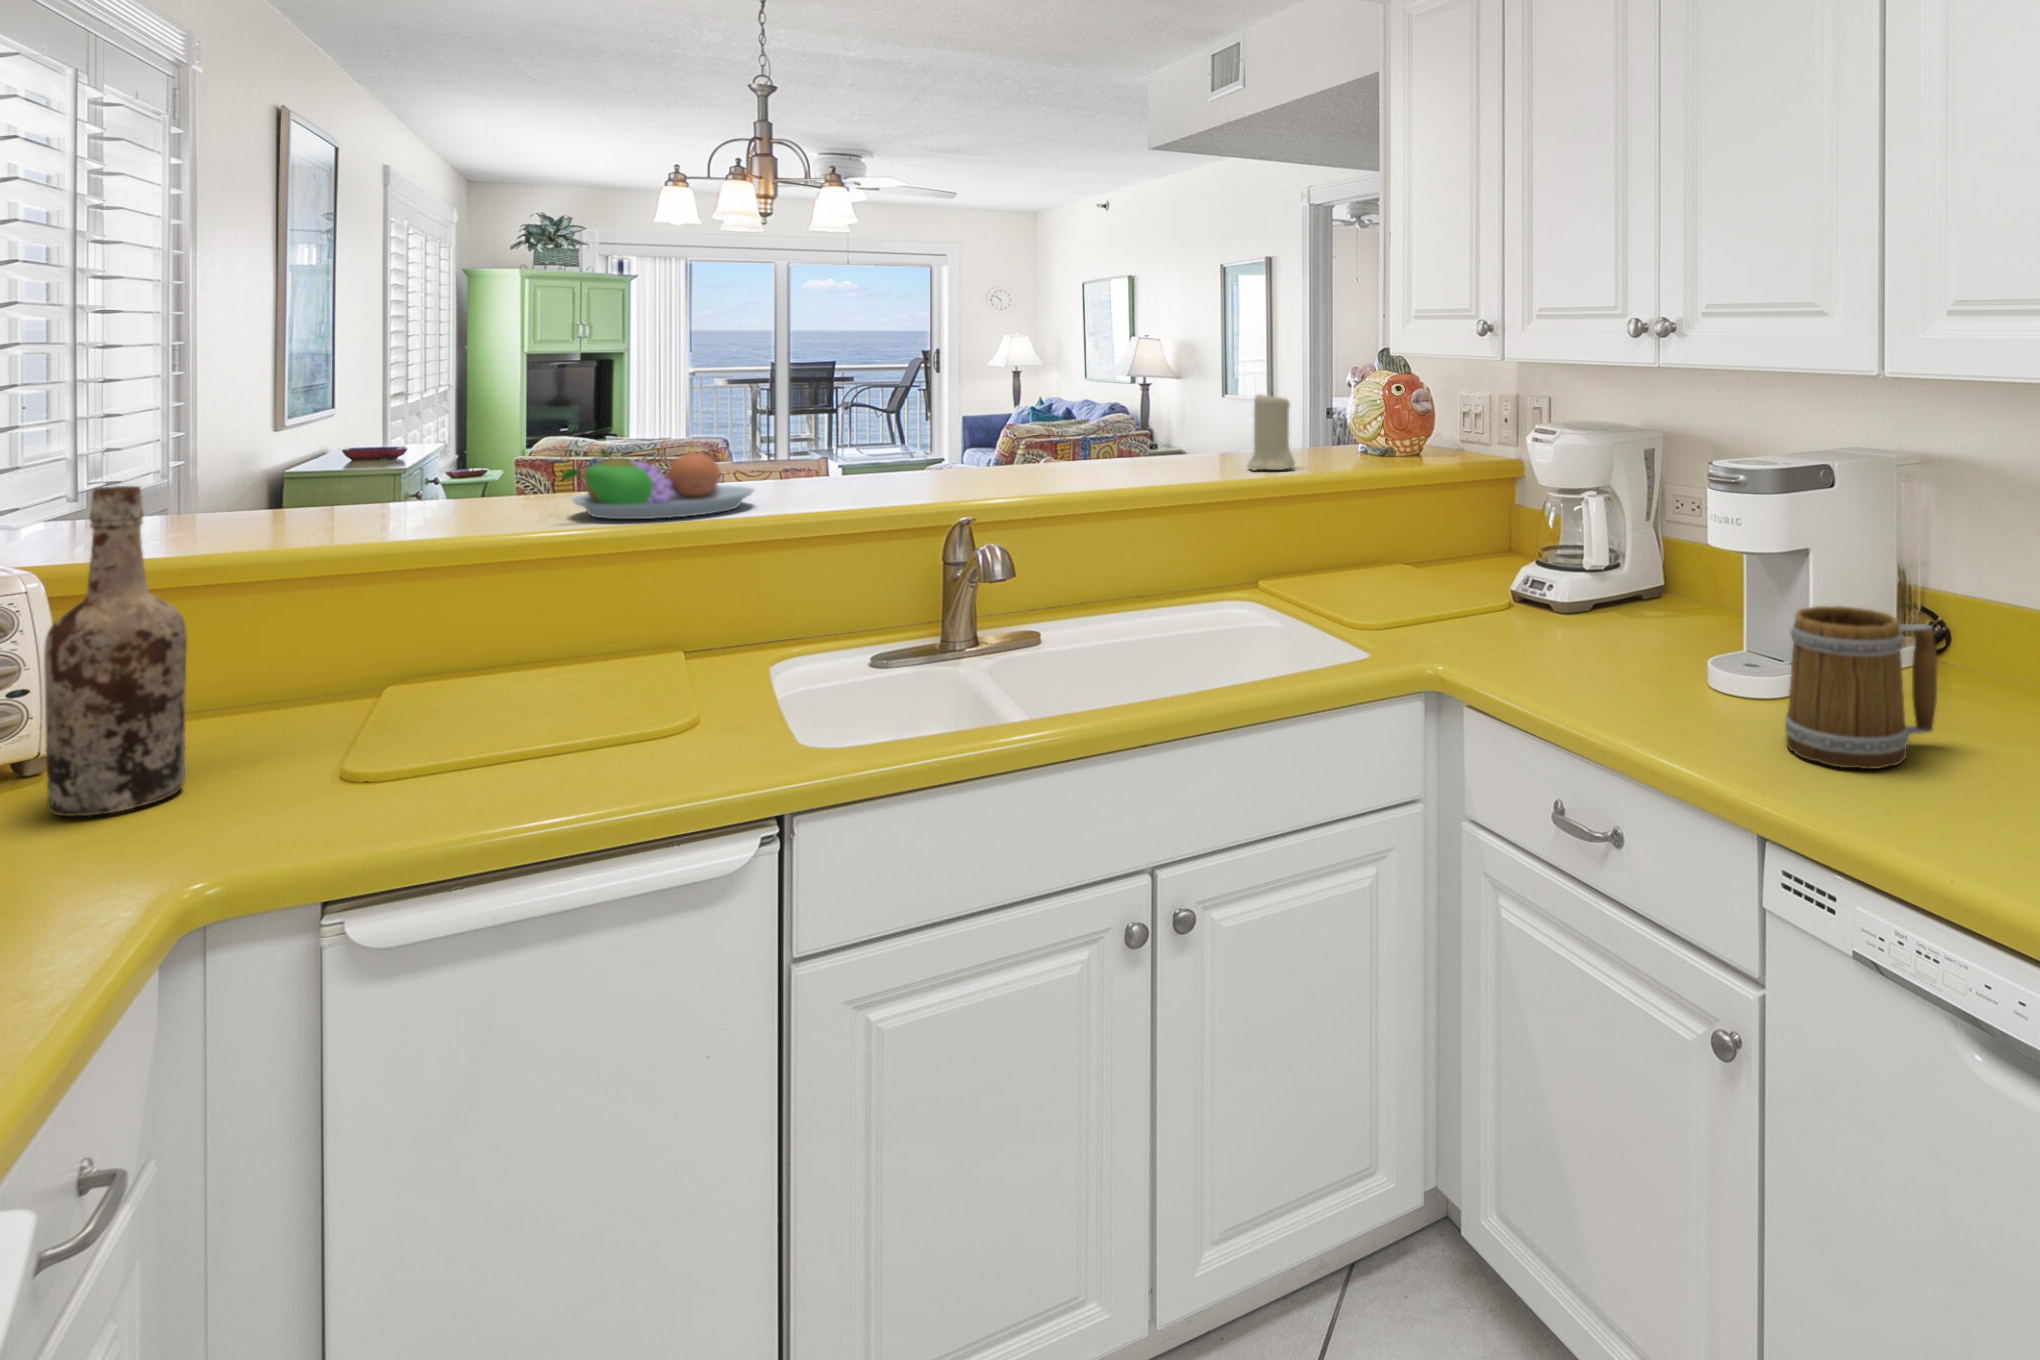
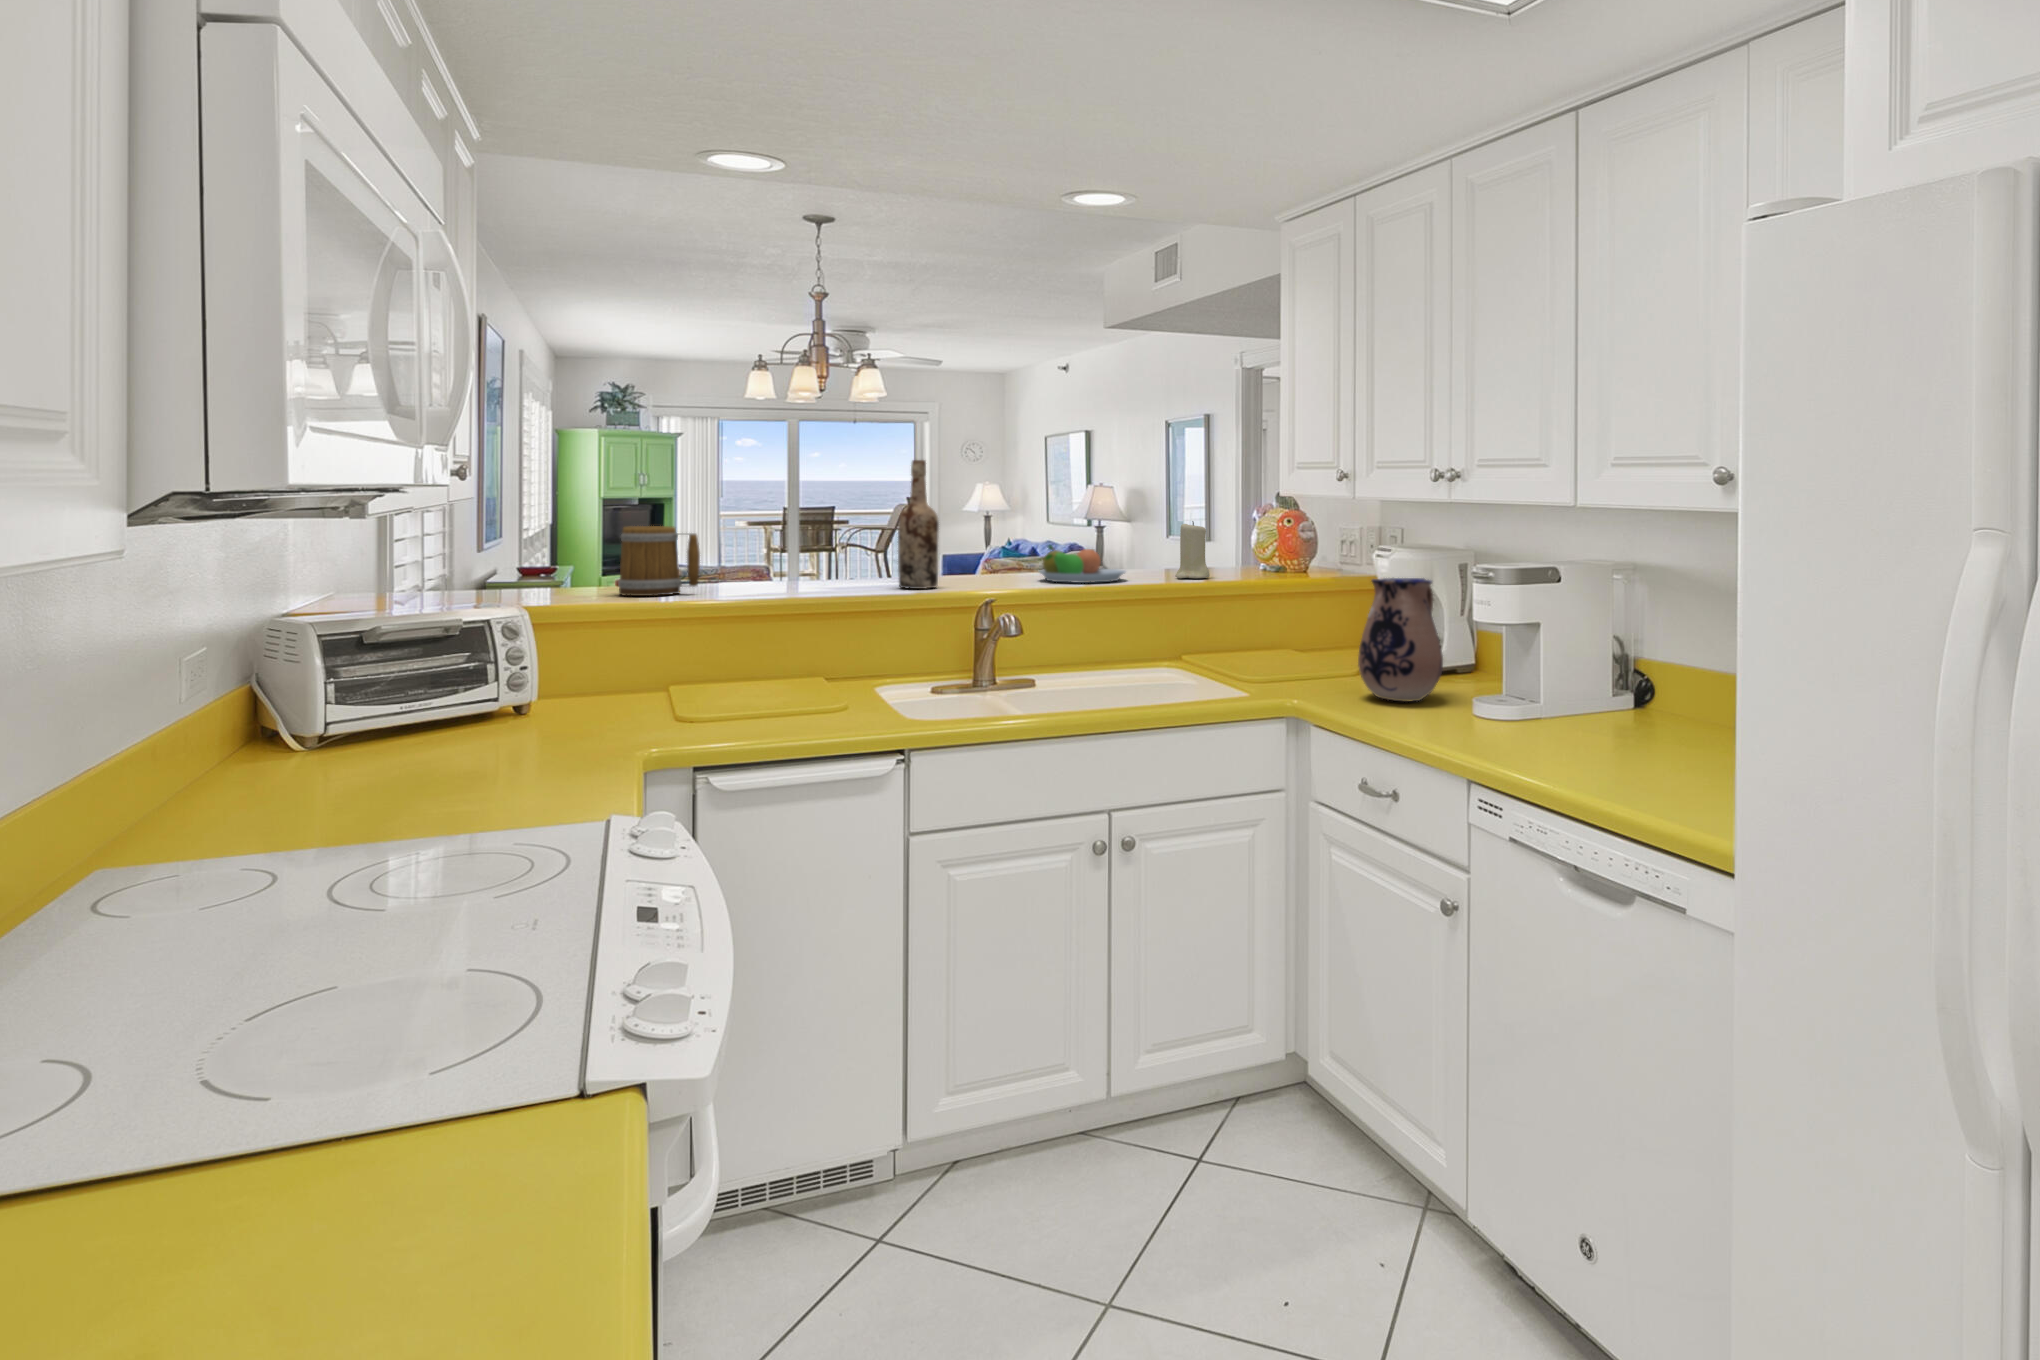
fruit bowl: present [562,449,754,519] -> present [1039,545,1126,583]
ceramic pitcher: none [1529,477,1653,665] -> present [1358,578,1443,702]
wine bottle: present [44,486,187,817] -> present [898,460,939,589]
mug: present [1785,606,1937,769] -> present [618,526,700,596]

